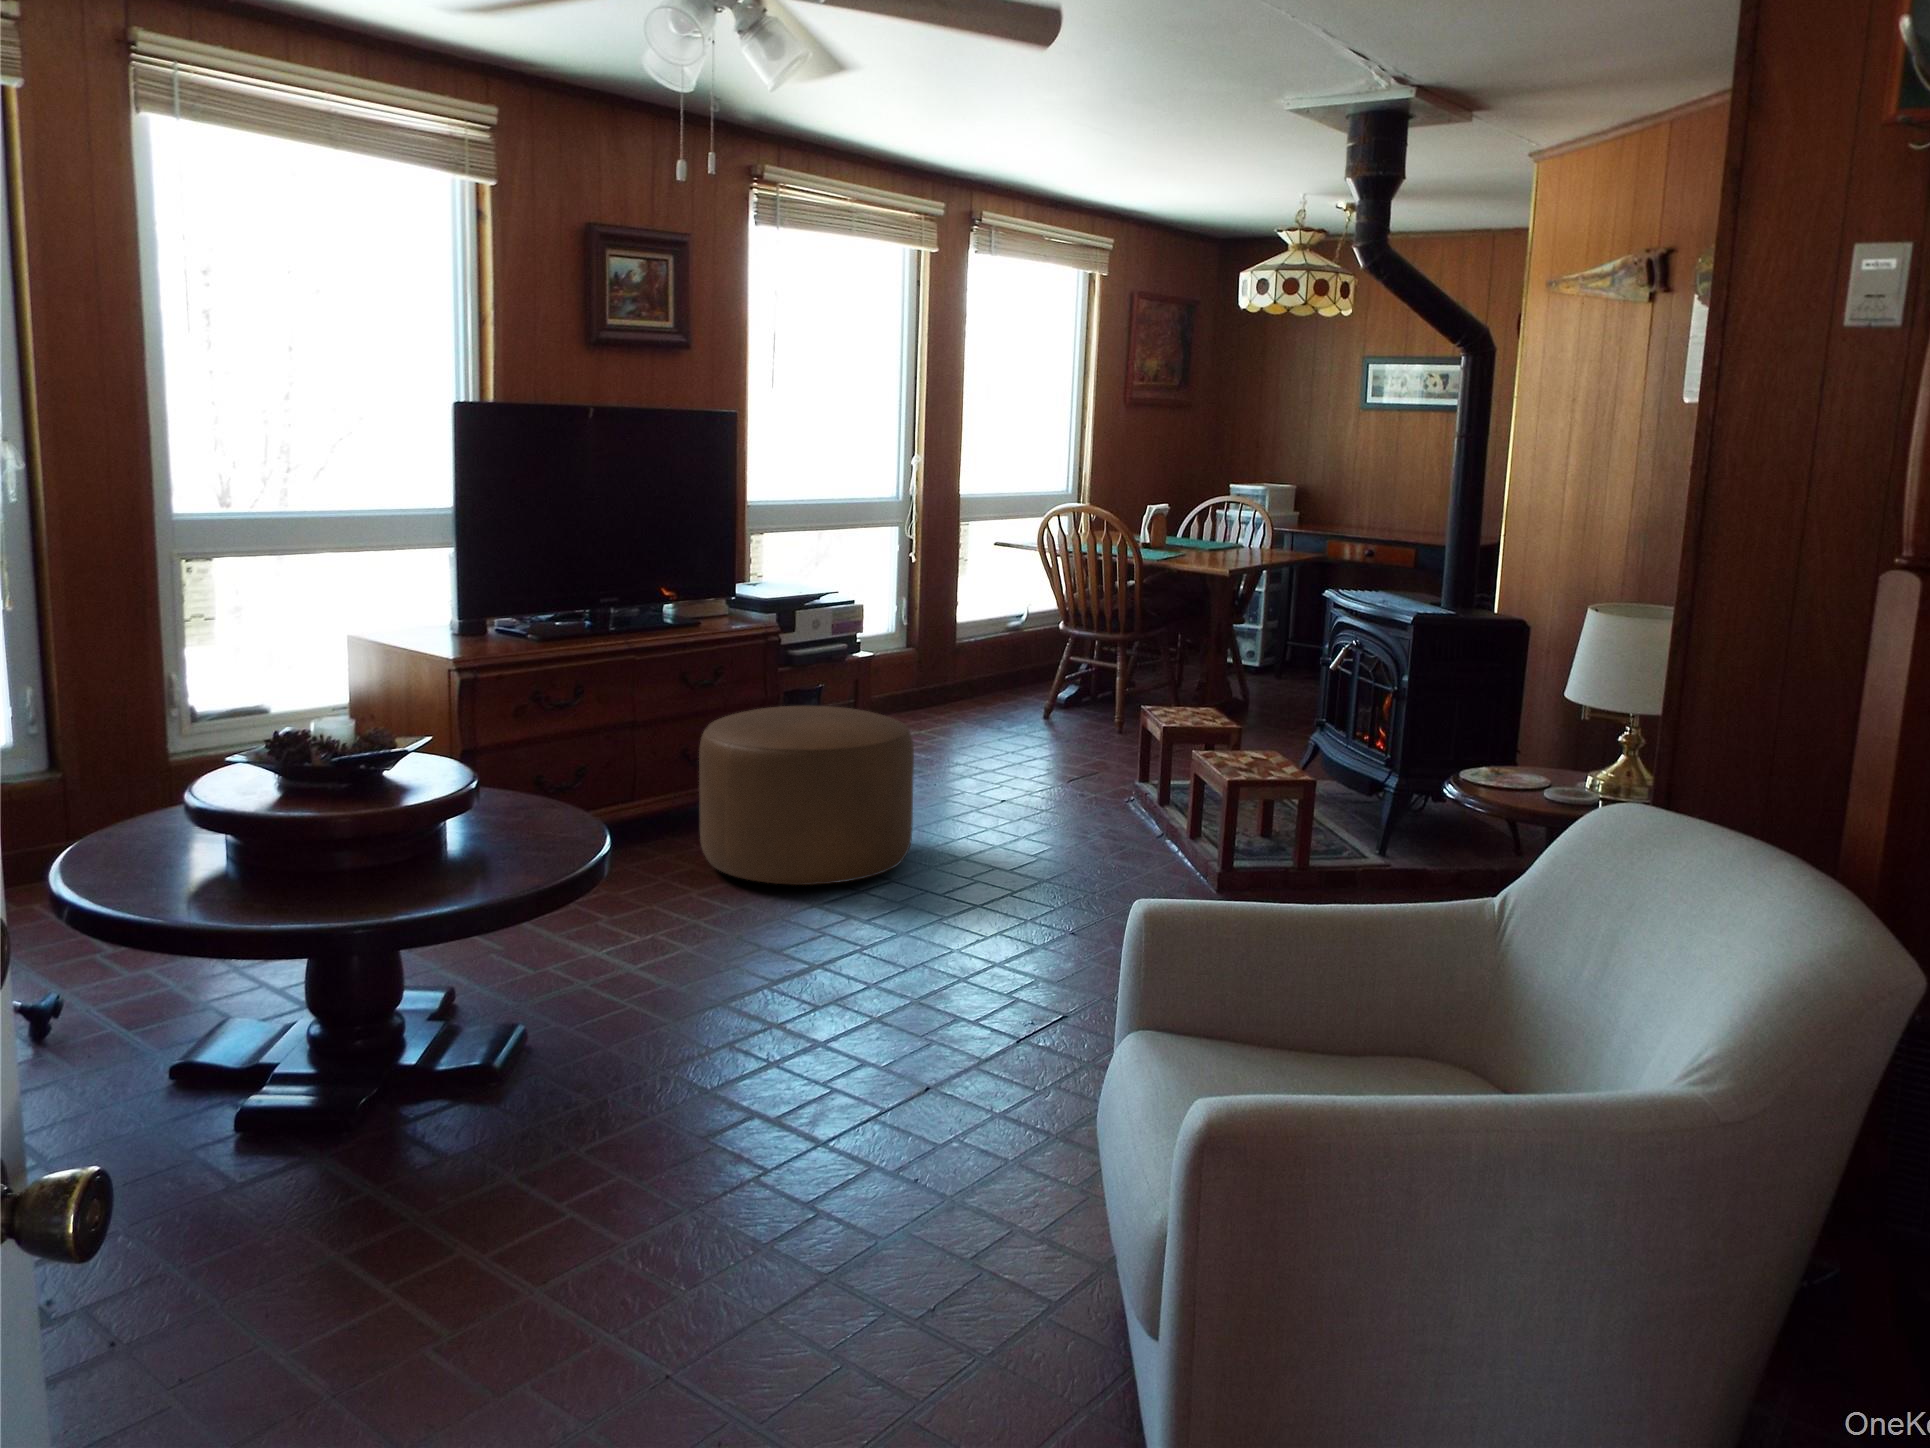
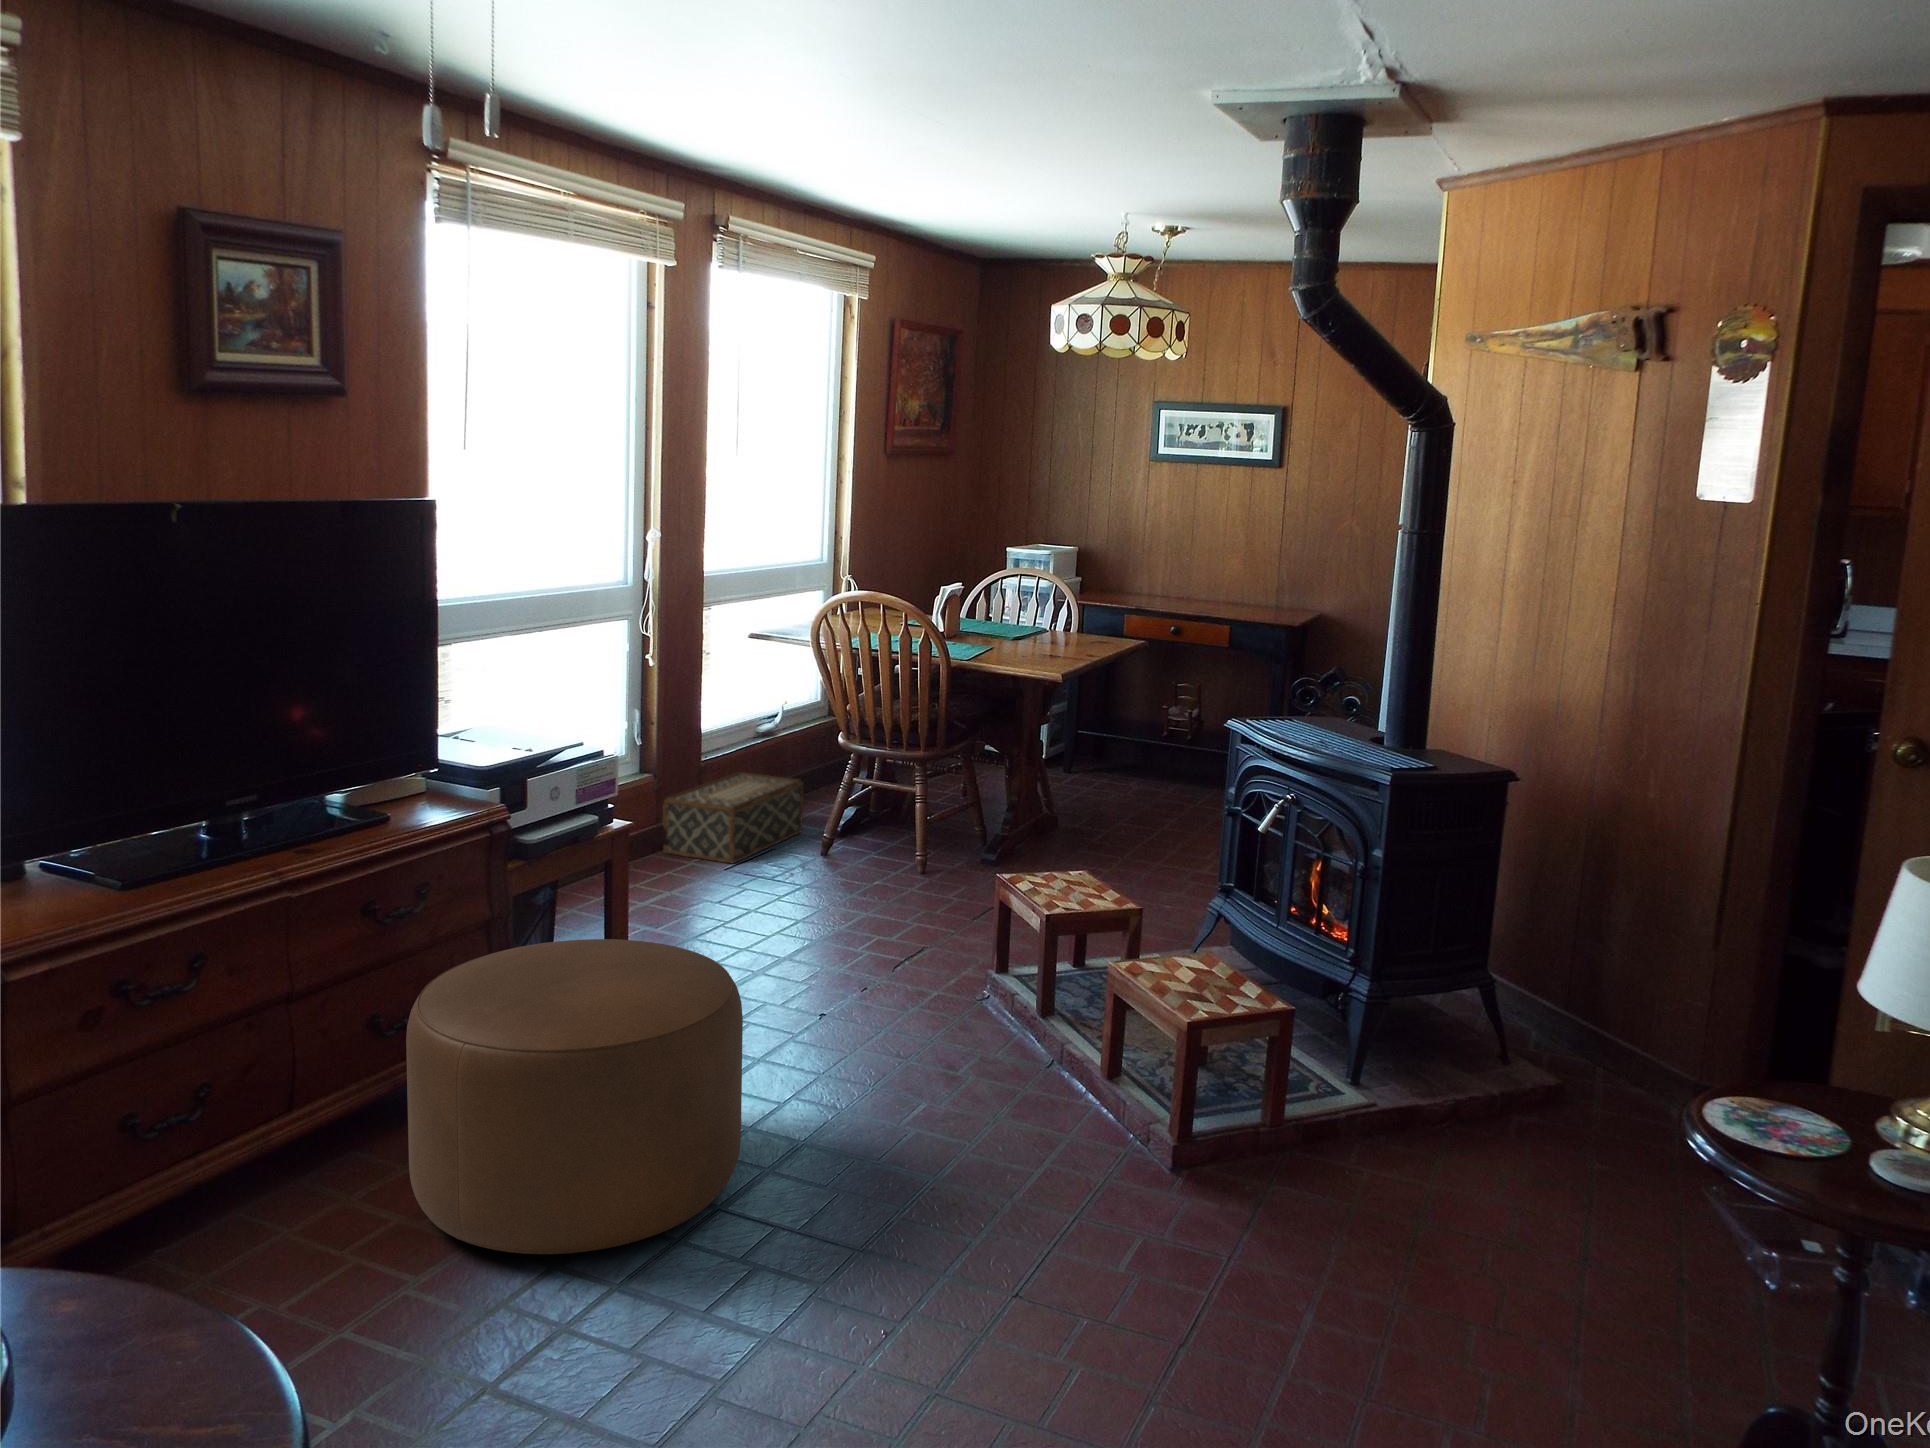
woven basket: none [922,654,1034,717] -> present [663,772,803,864]

